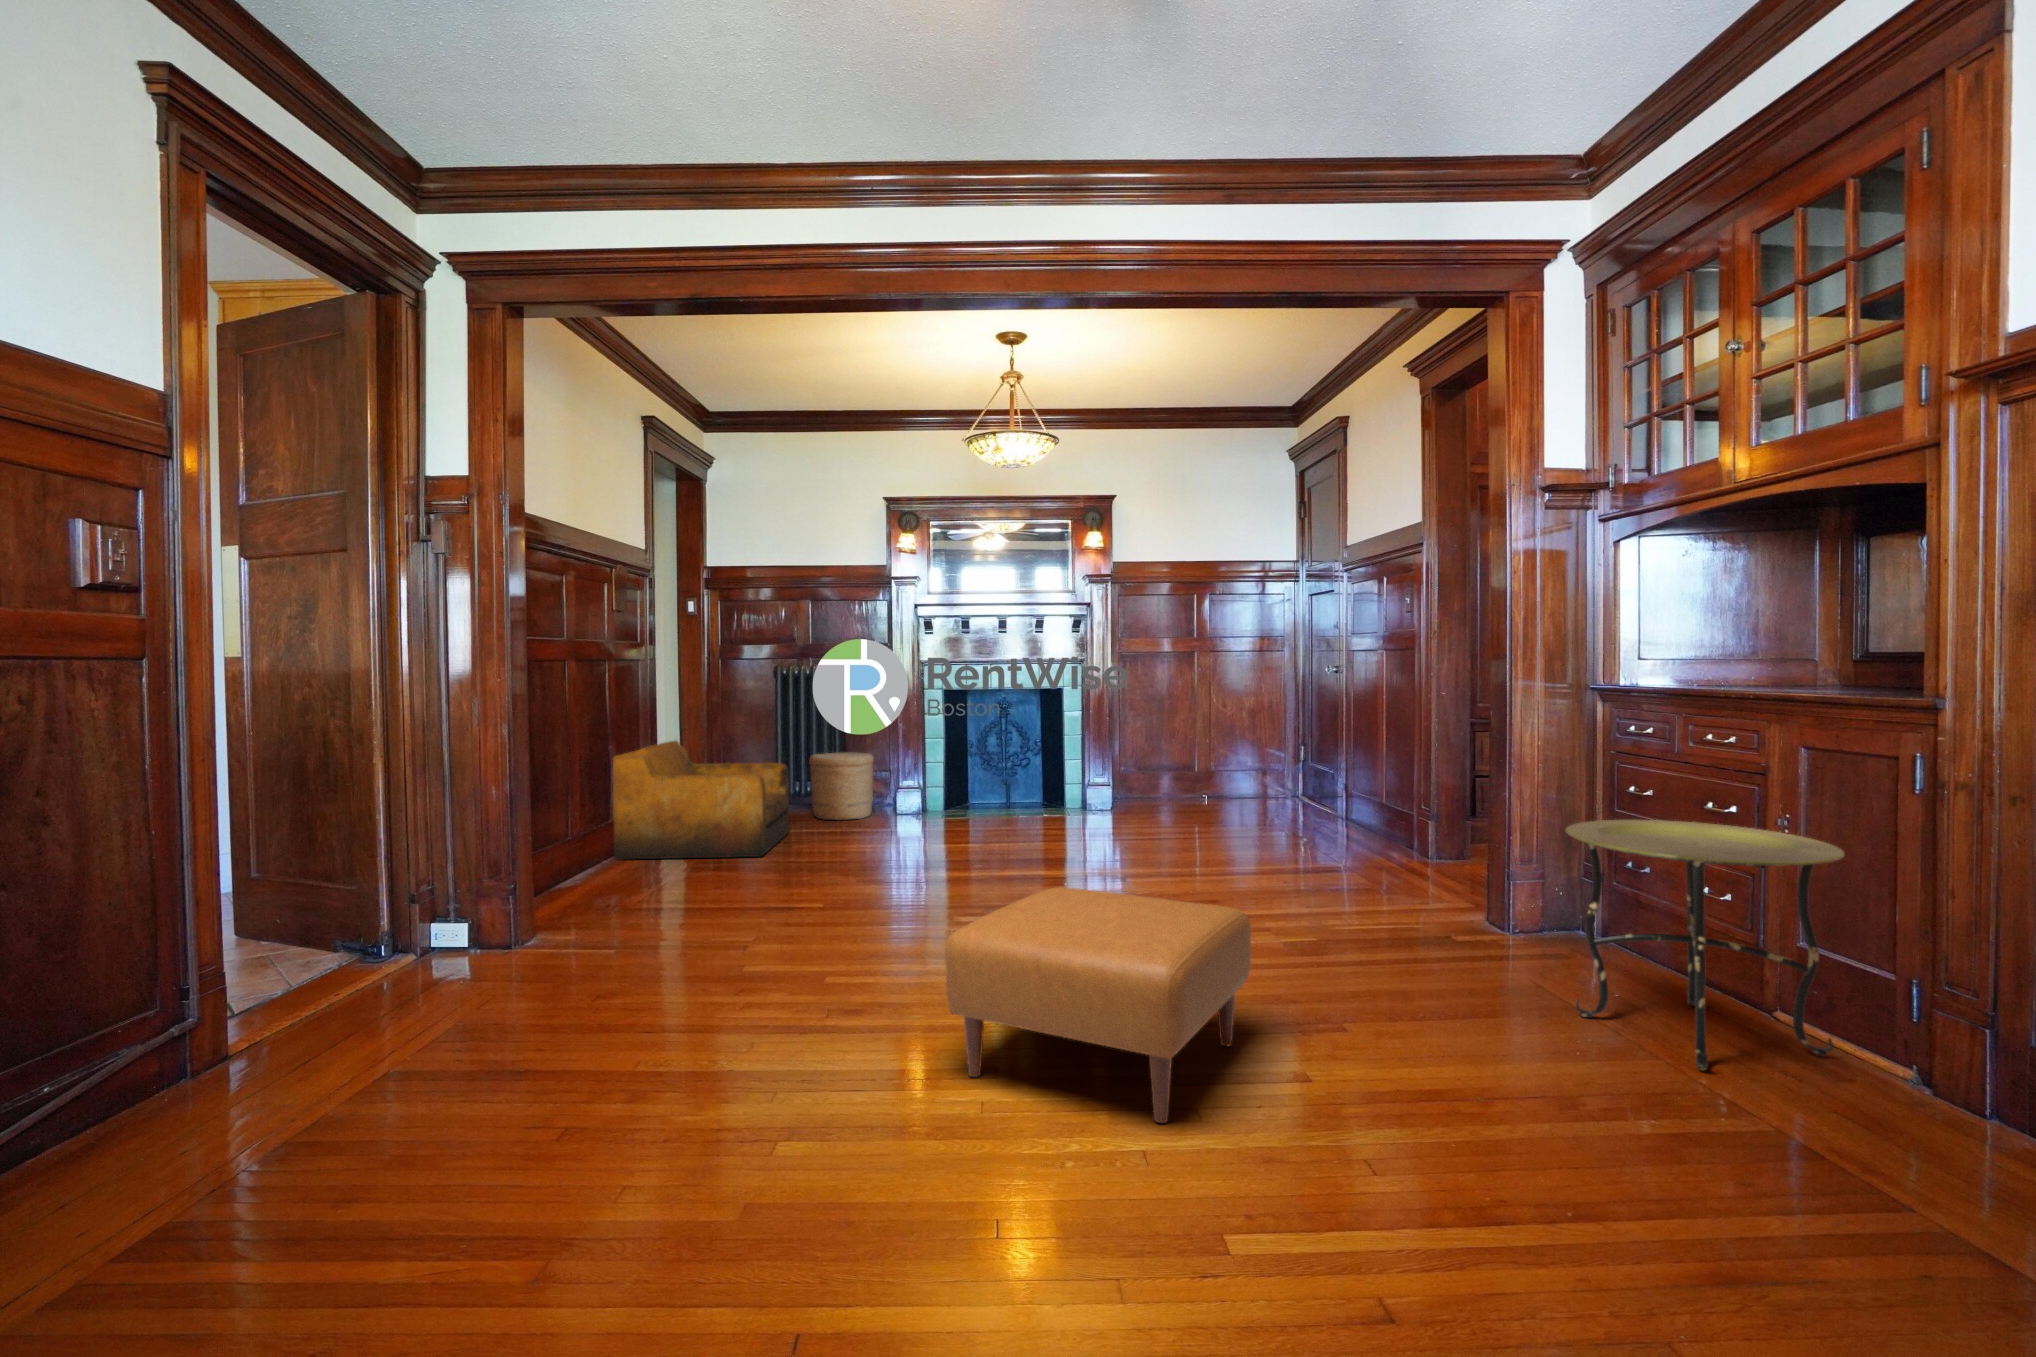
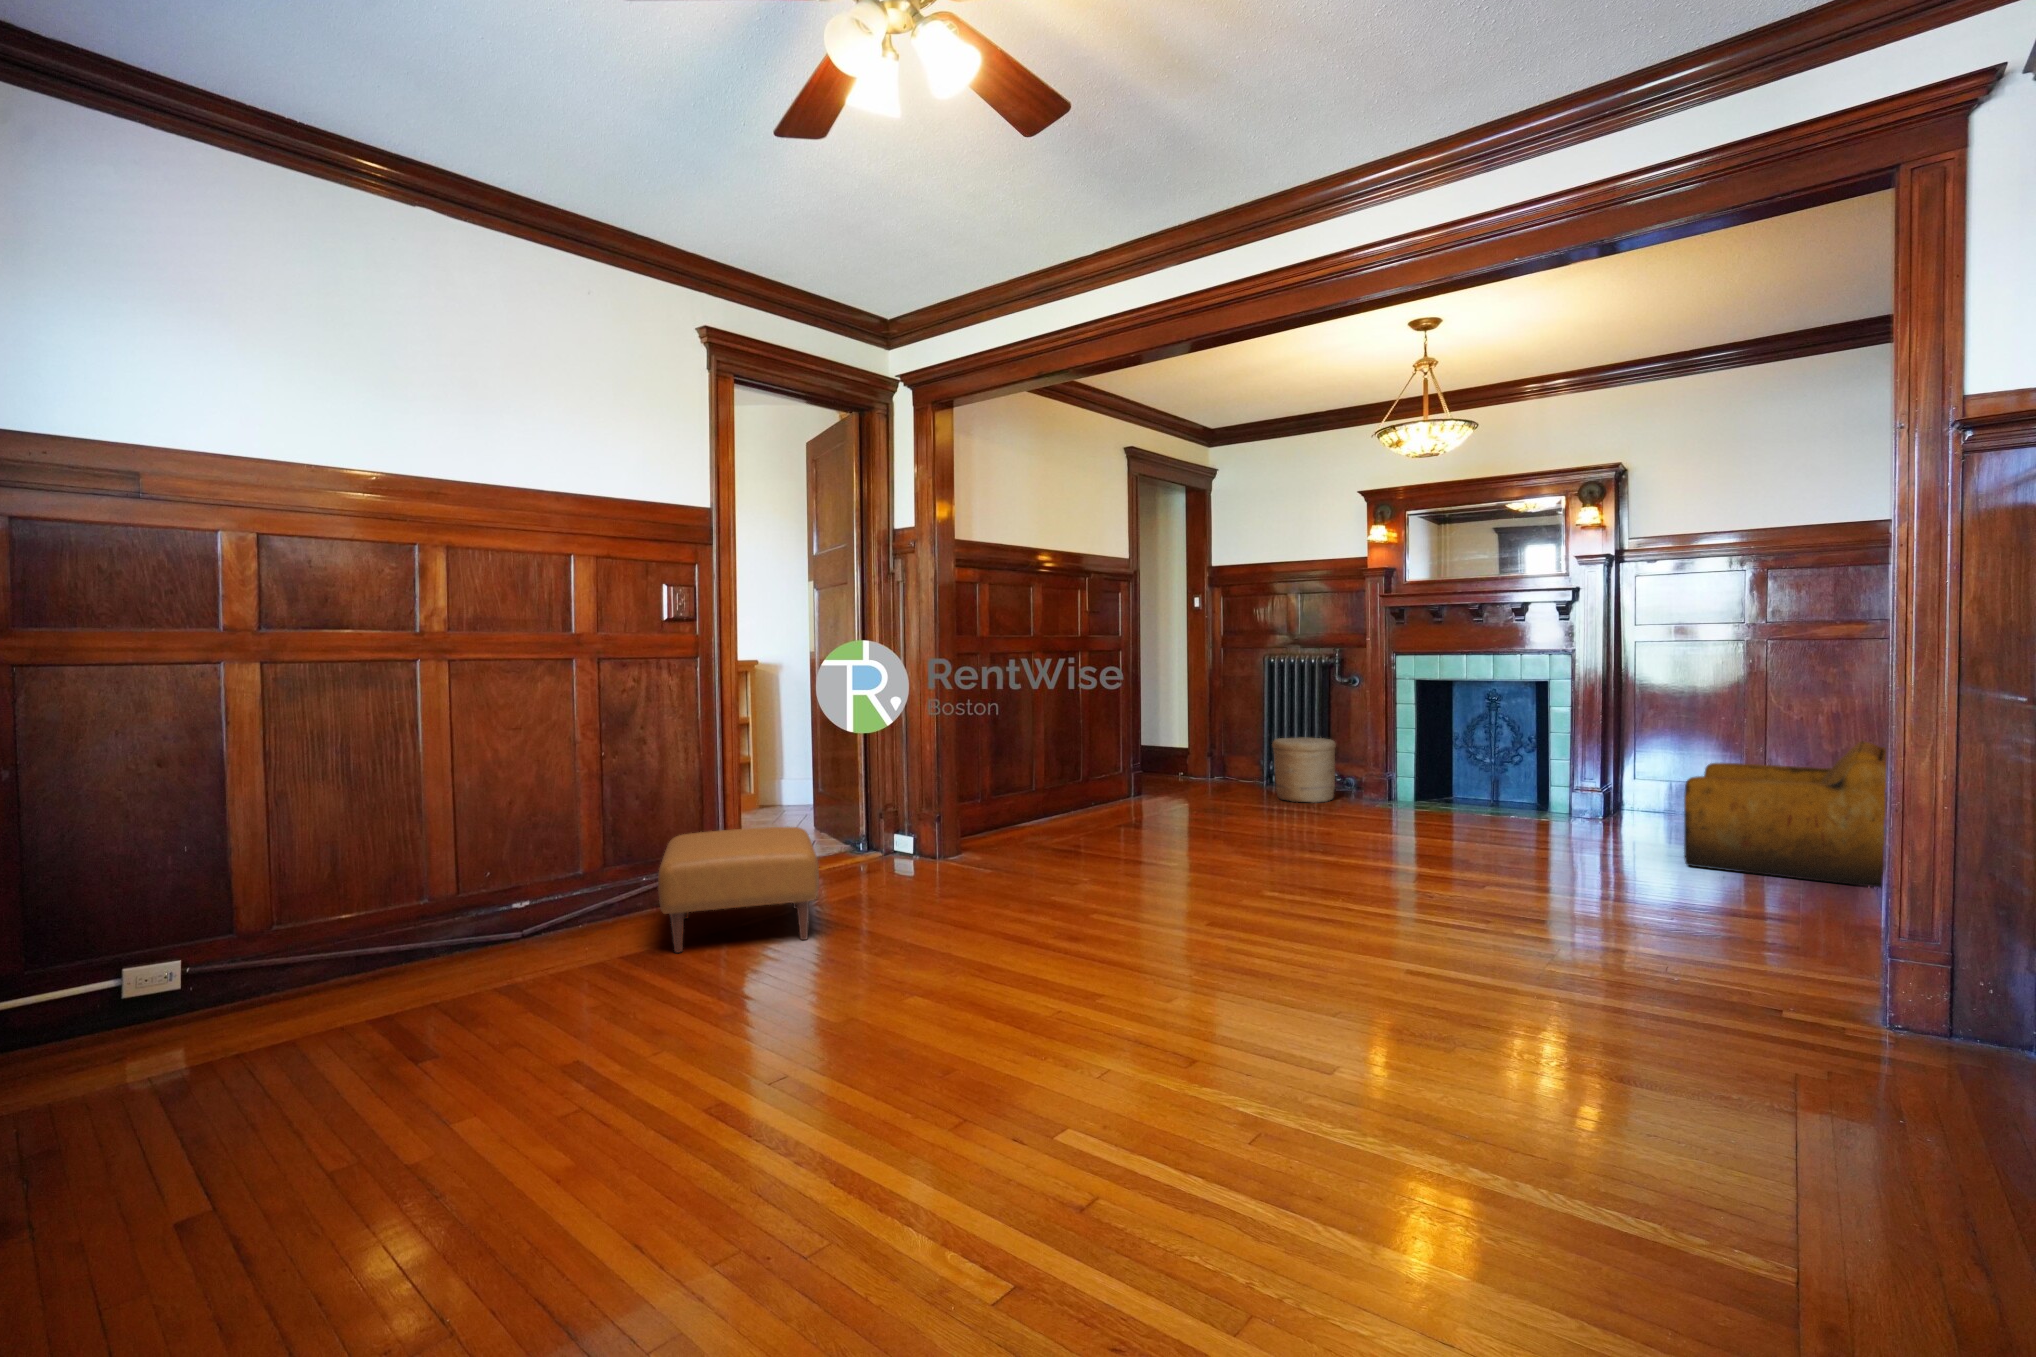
armchair: present [613,741,789,859] -> present [1684,741,1886,888]
side table: present [1566,820,1844,1070] -> none [1538,885,1868,1223]
ottoman: present [945,887,1251,1123] -> present [658,827,819,953]

